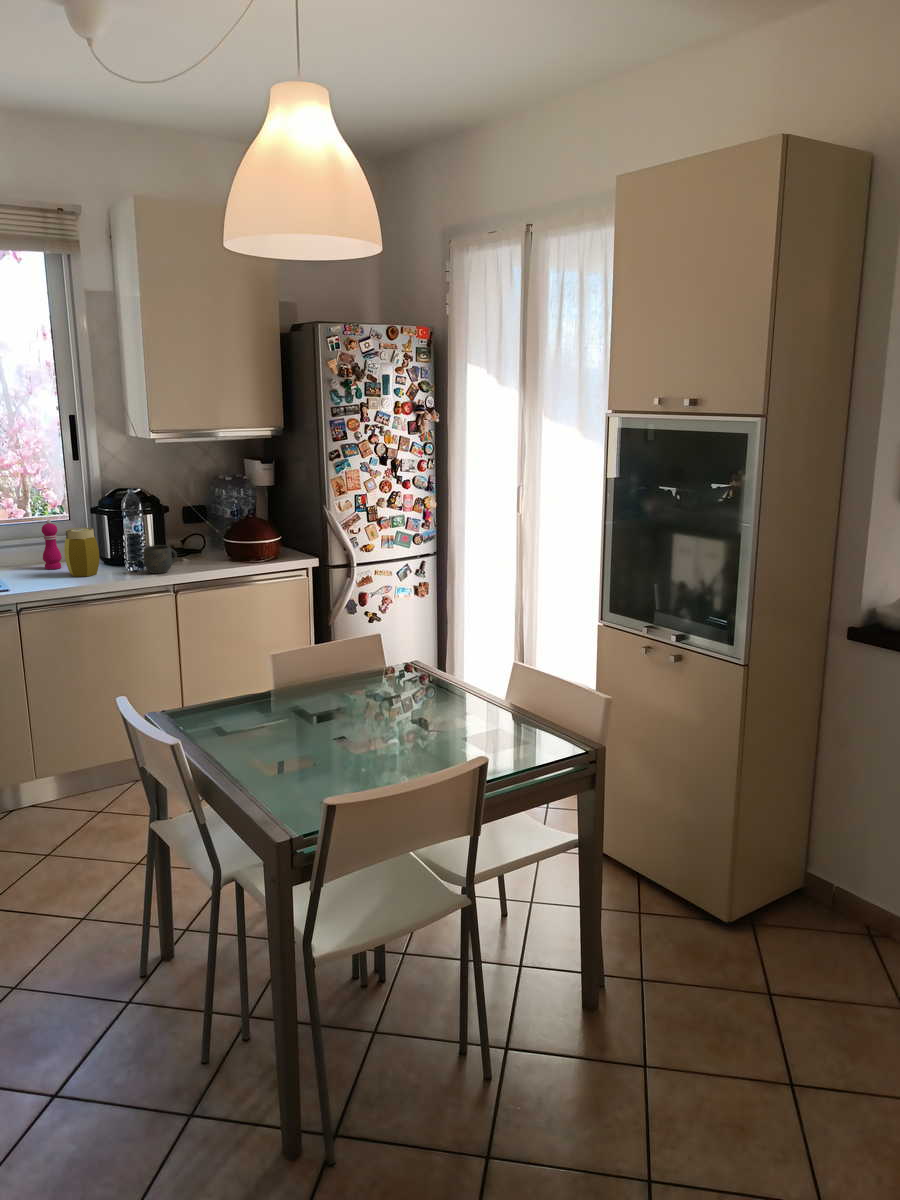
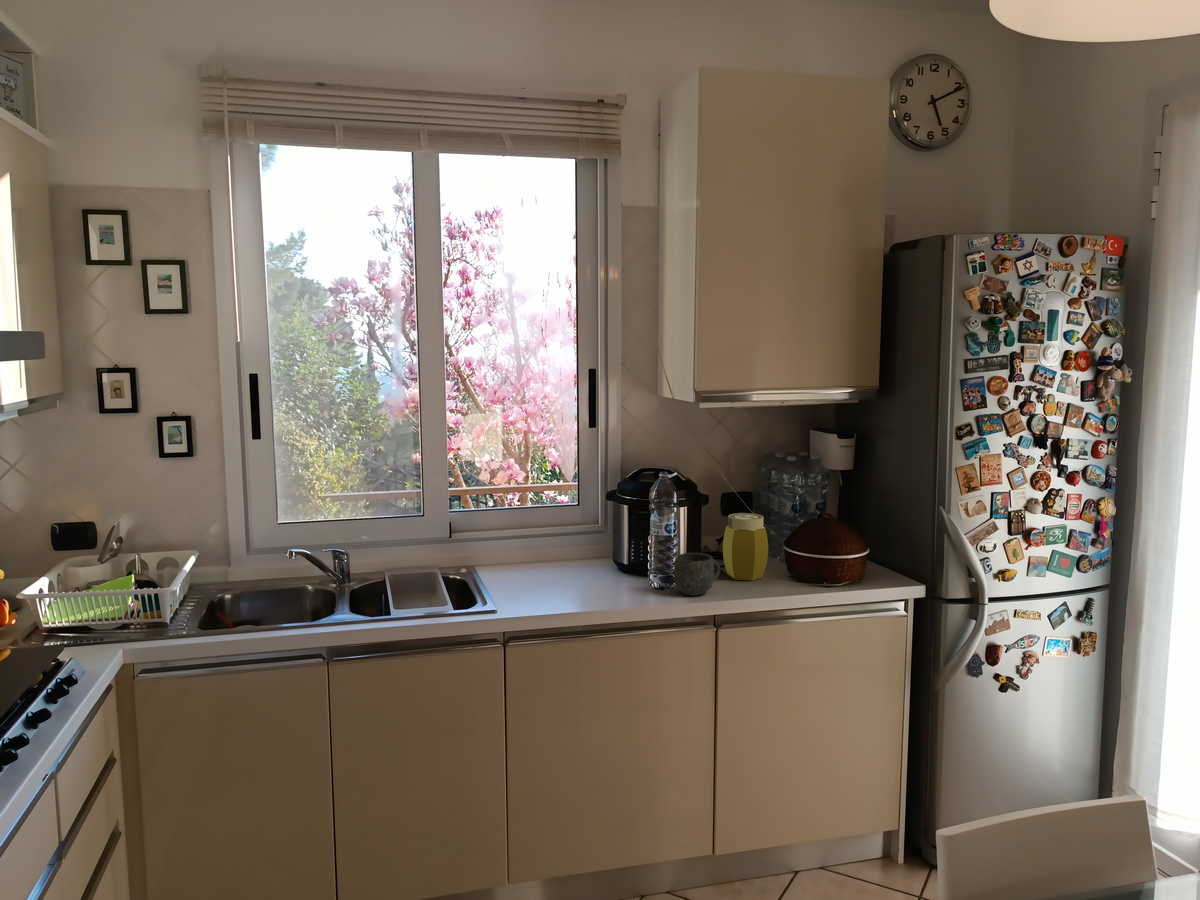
pepper mill: present [42,520,62,569] -> none [541,506,565,574]
jar: present [64,528,99,577] -> present [723,513,768,581]

